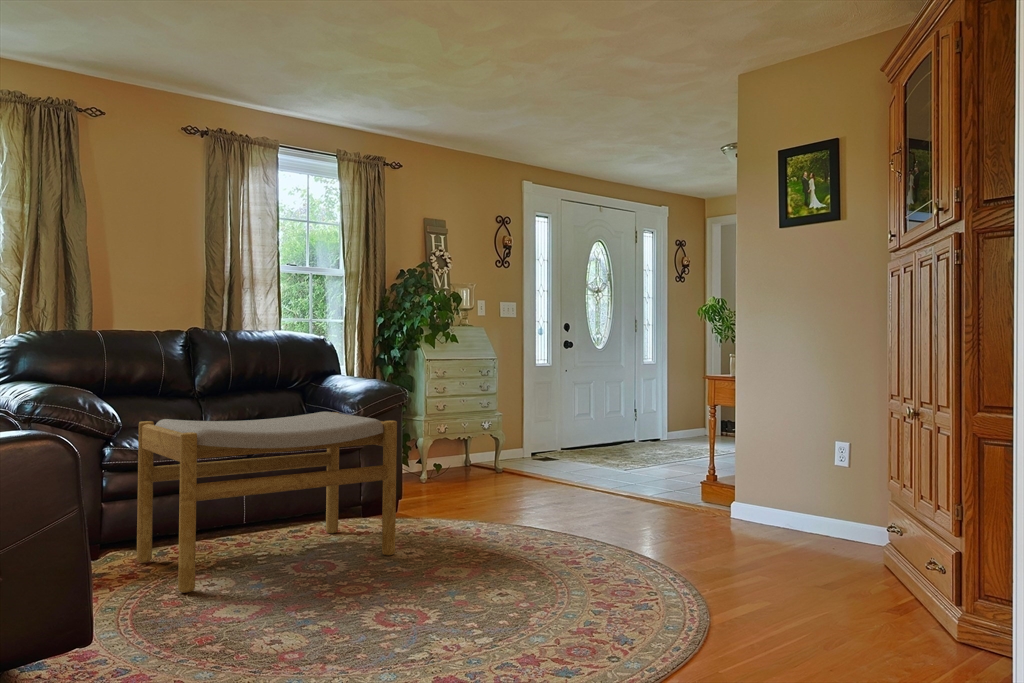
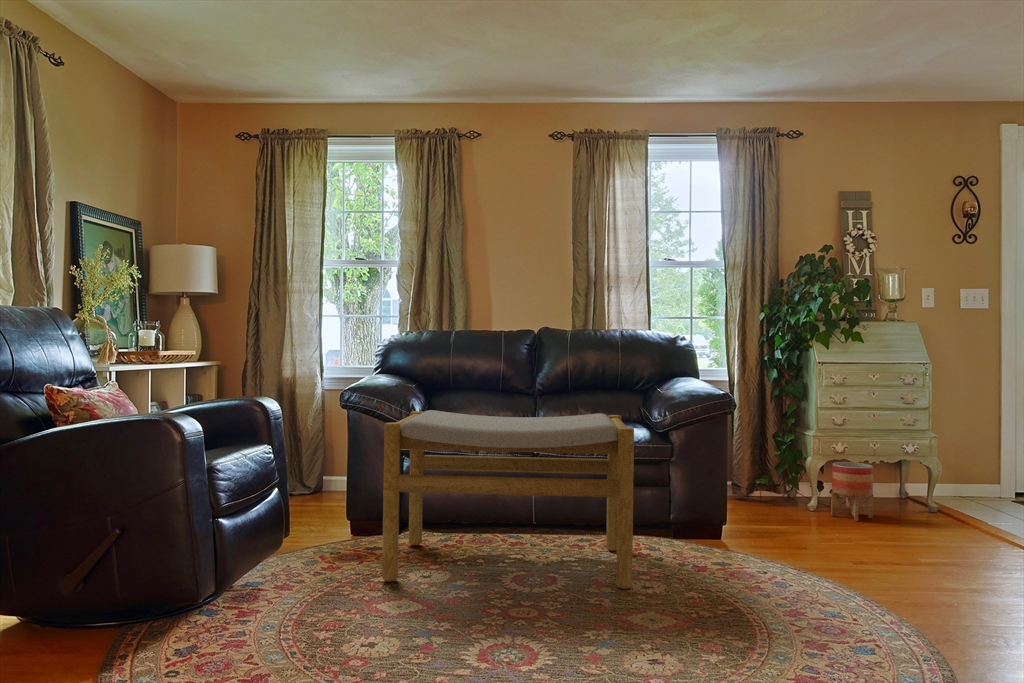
planter: none [440,440,470,485] -> present [831,462,873,521]

